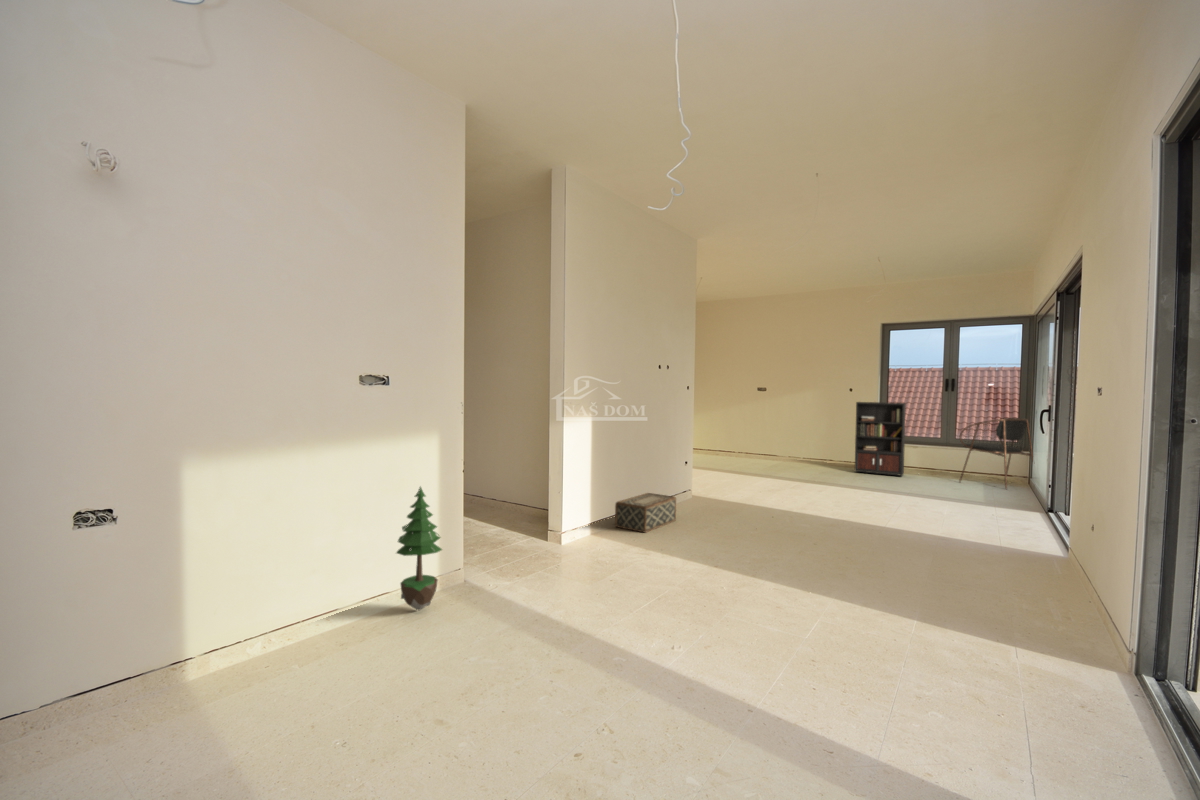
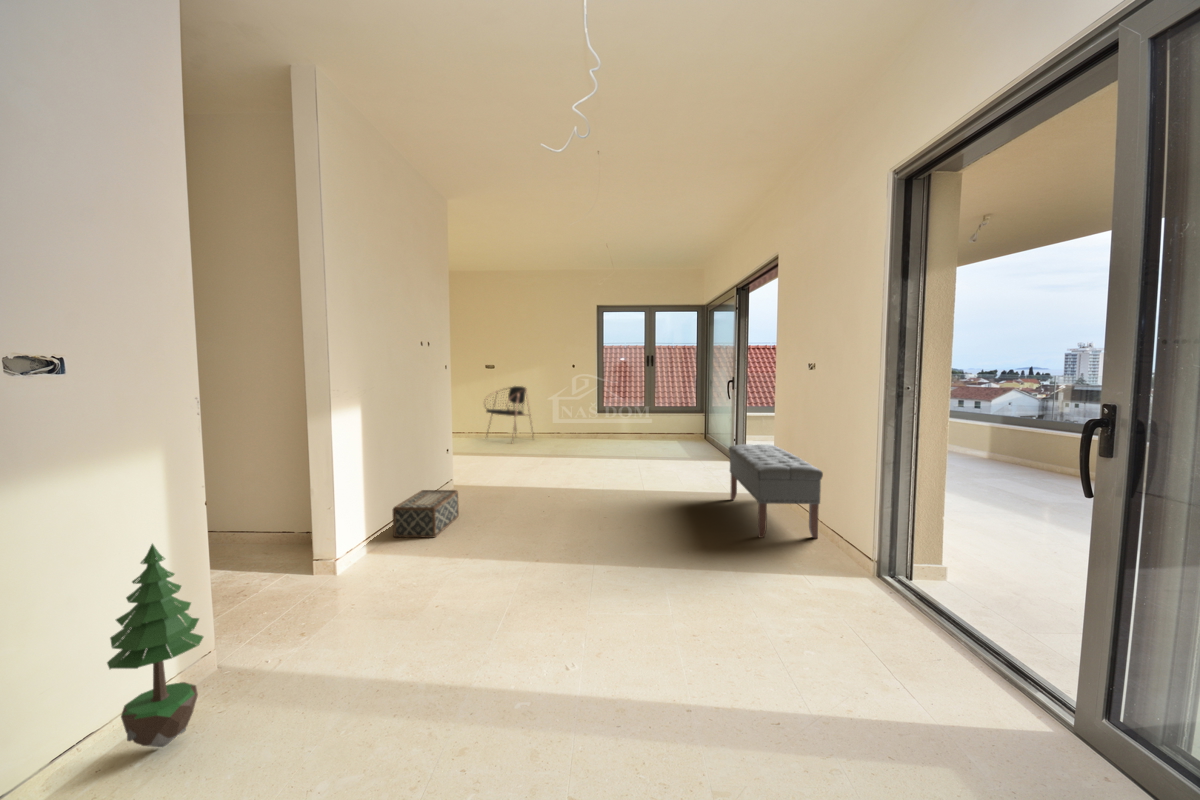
bookcase: present [855,402,906,476] -> none [583,377,631,441]
dining chair: present [959,418,1033,489] -> present [485,386,530,435]
bench: none [991,487,1095,617] -> present [729,444,823,539]

